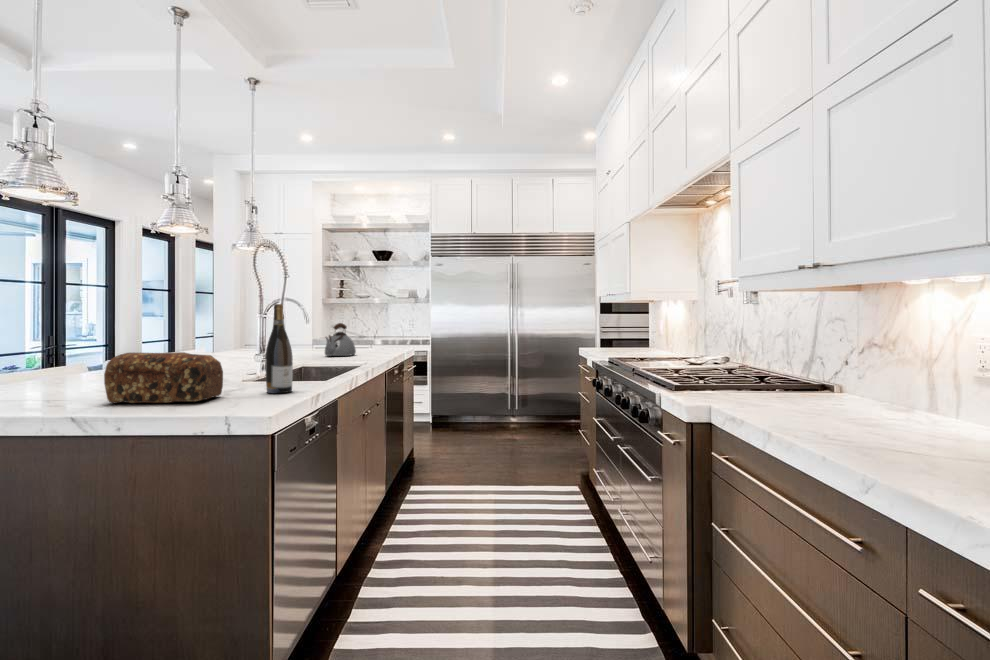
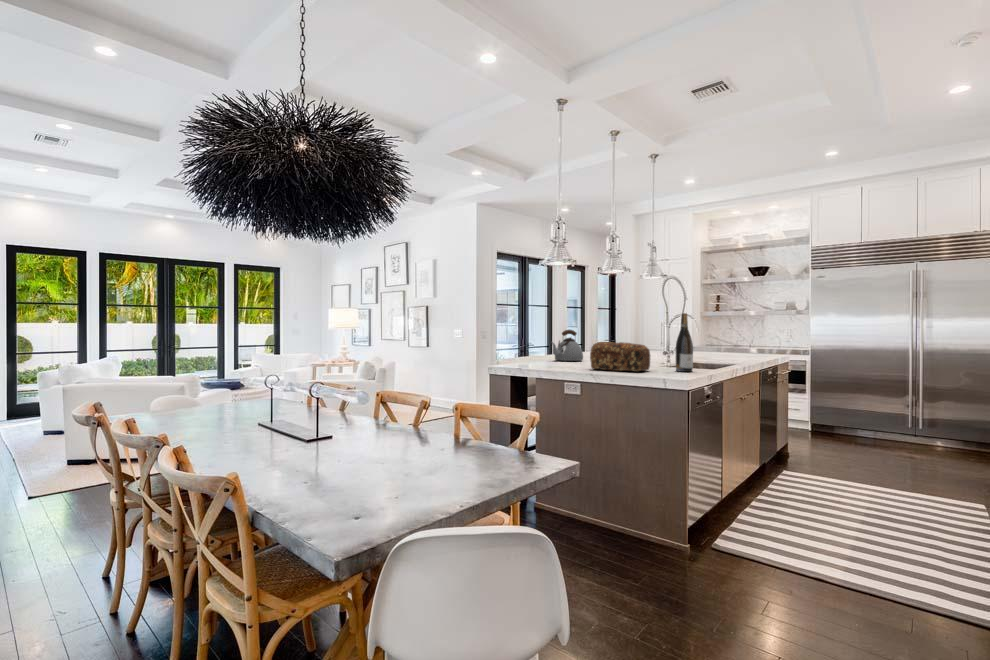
kettle: present [325,323,356,356] -> present [552,330,583,361]

